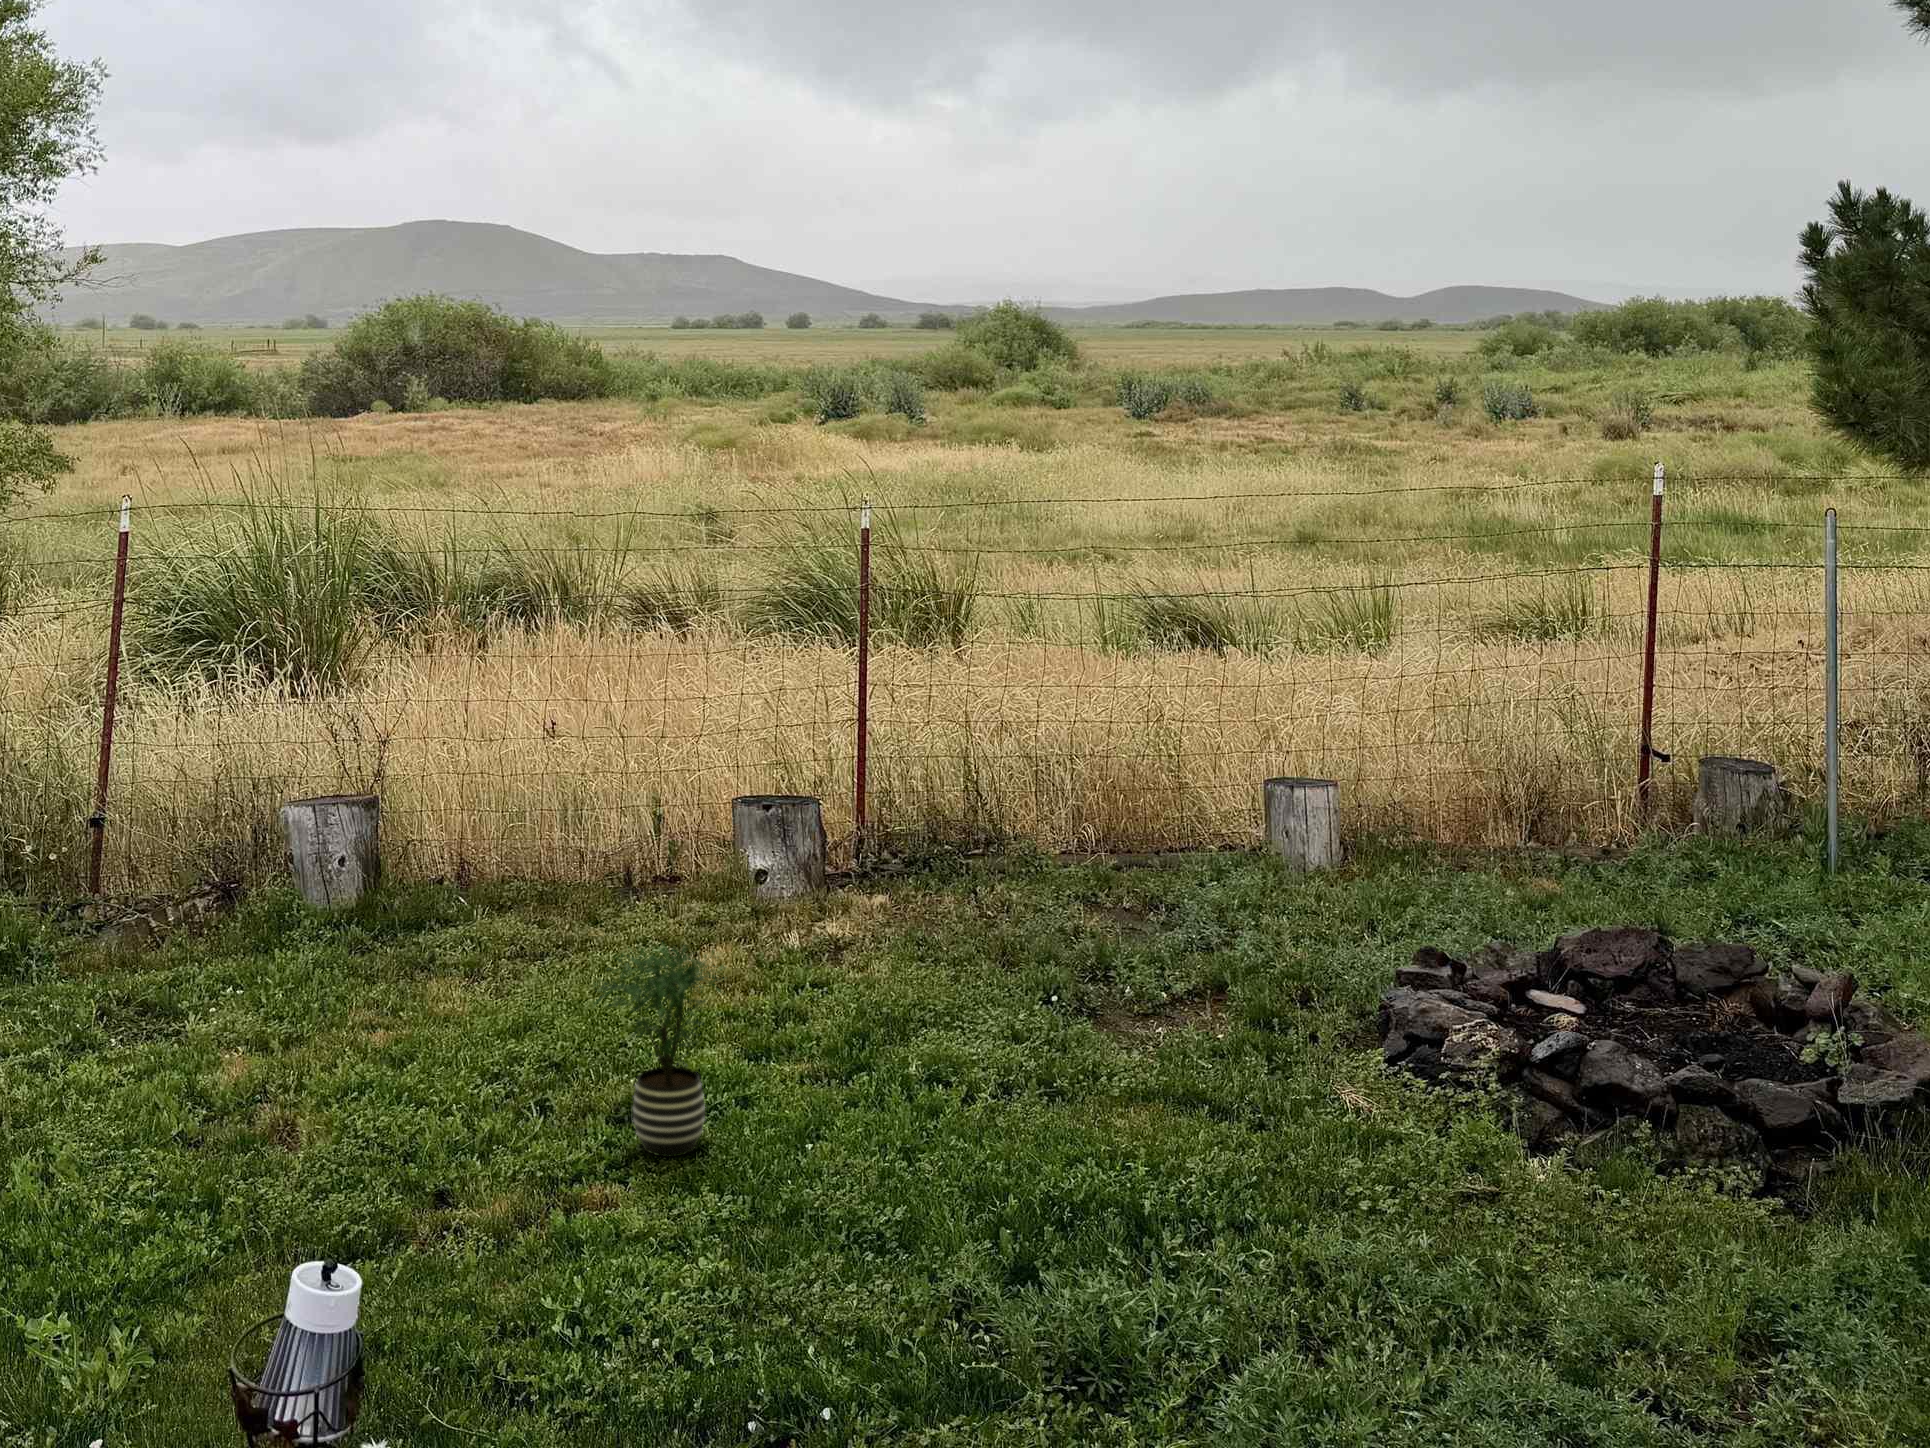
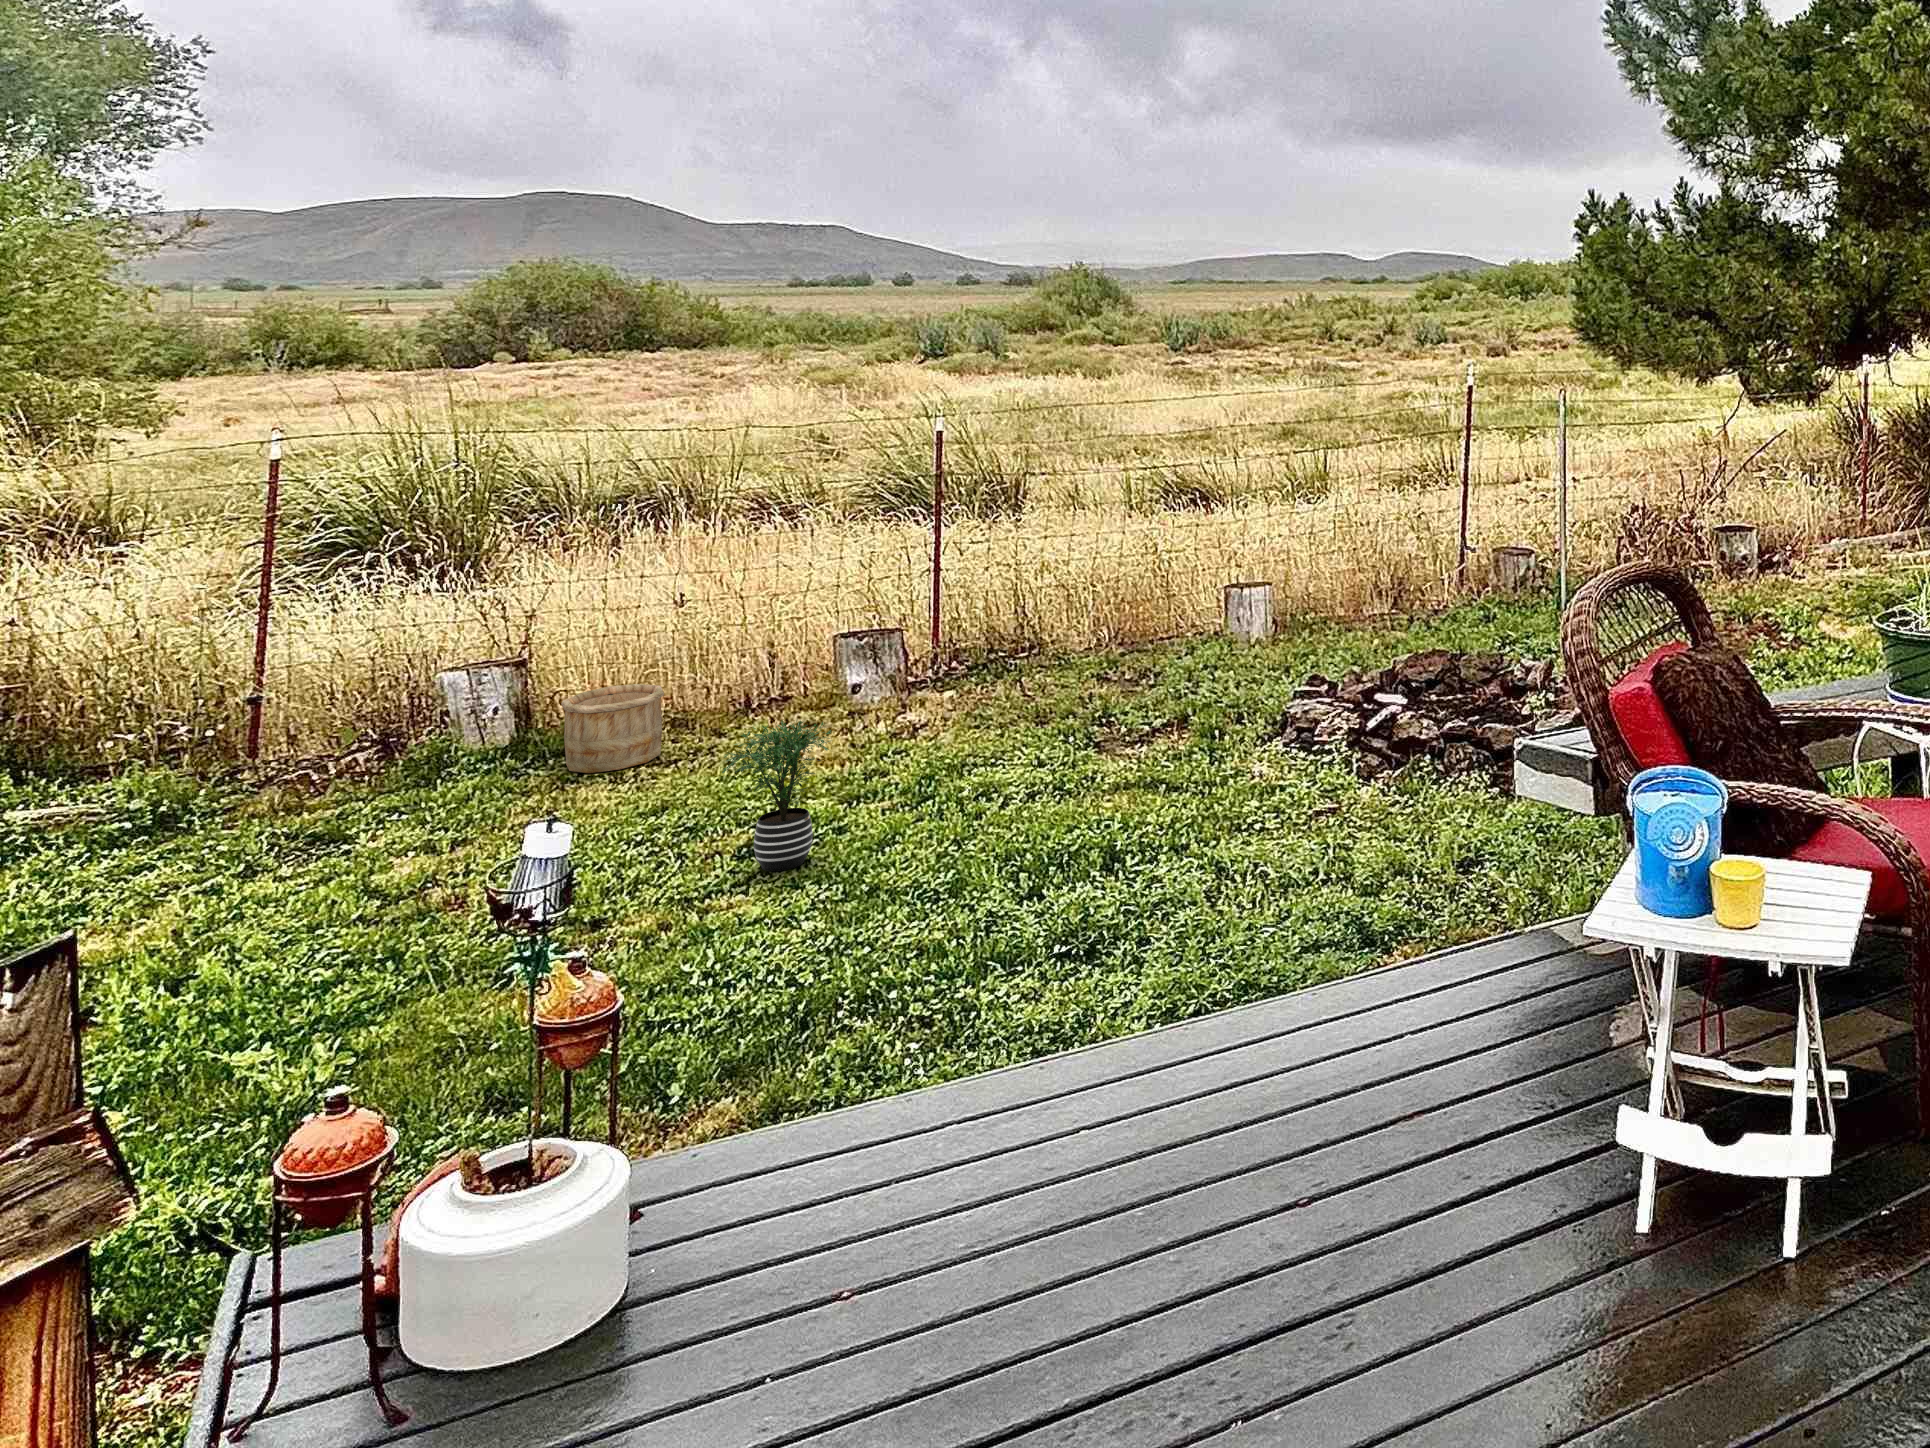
wooden bucket: none [417,847,528,959] -> present [561,684,664,773]

